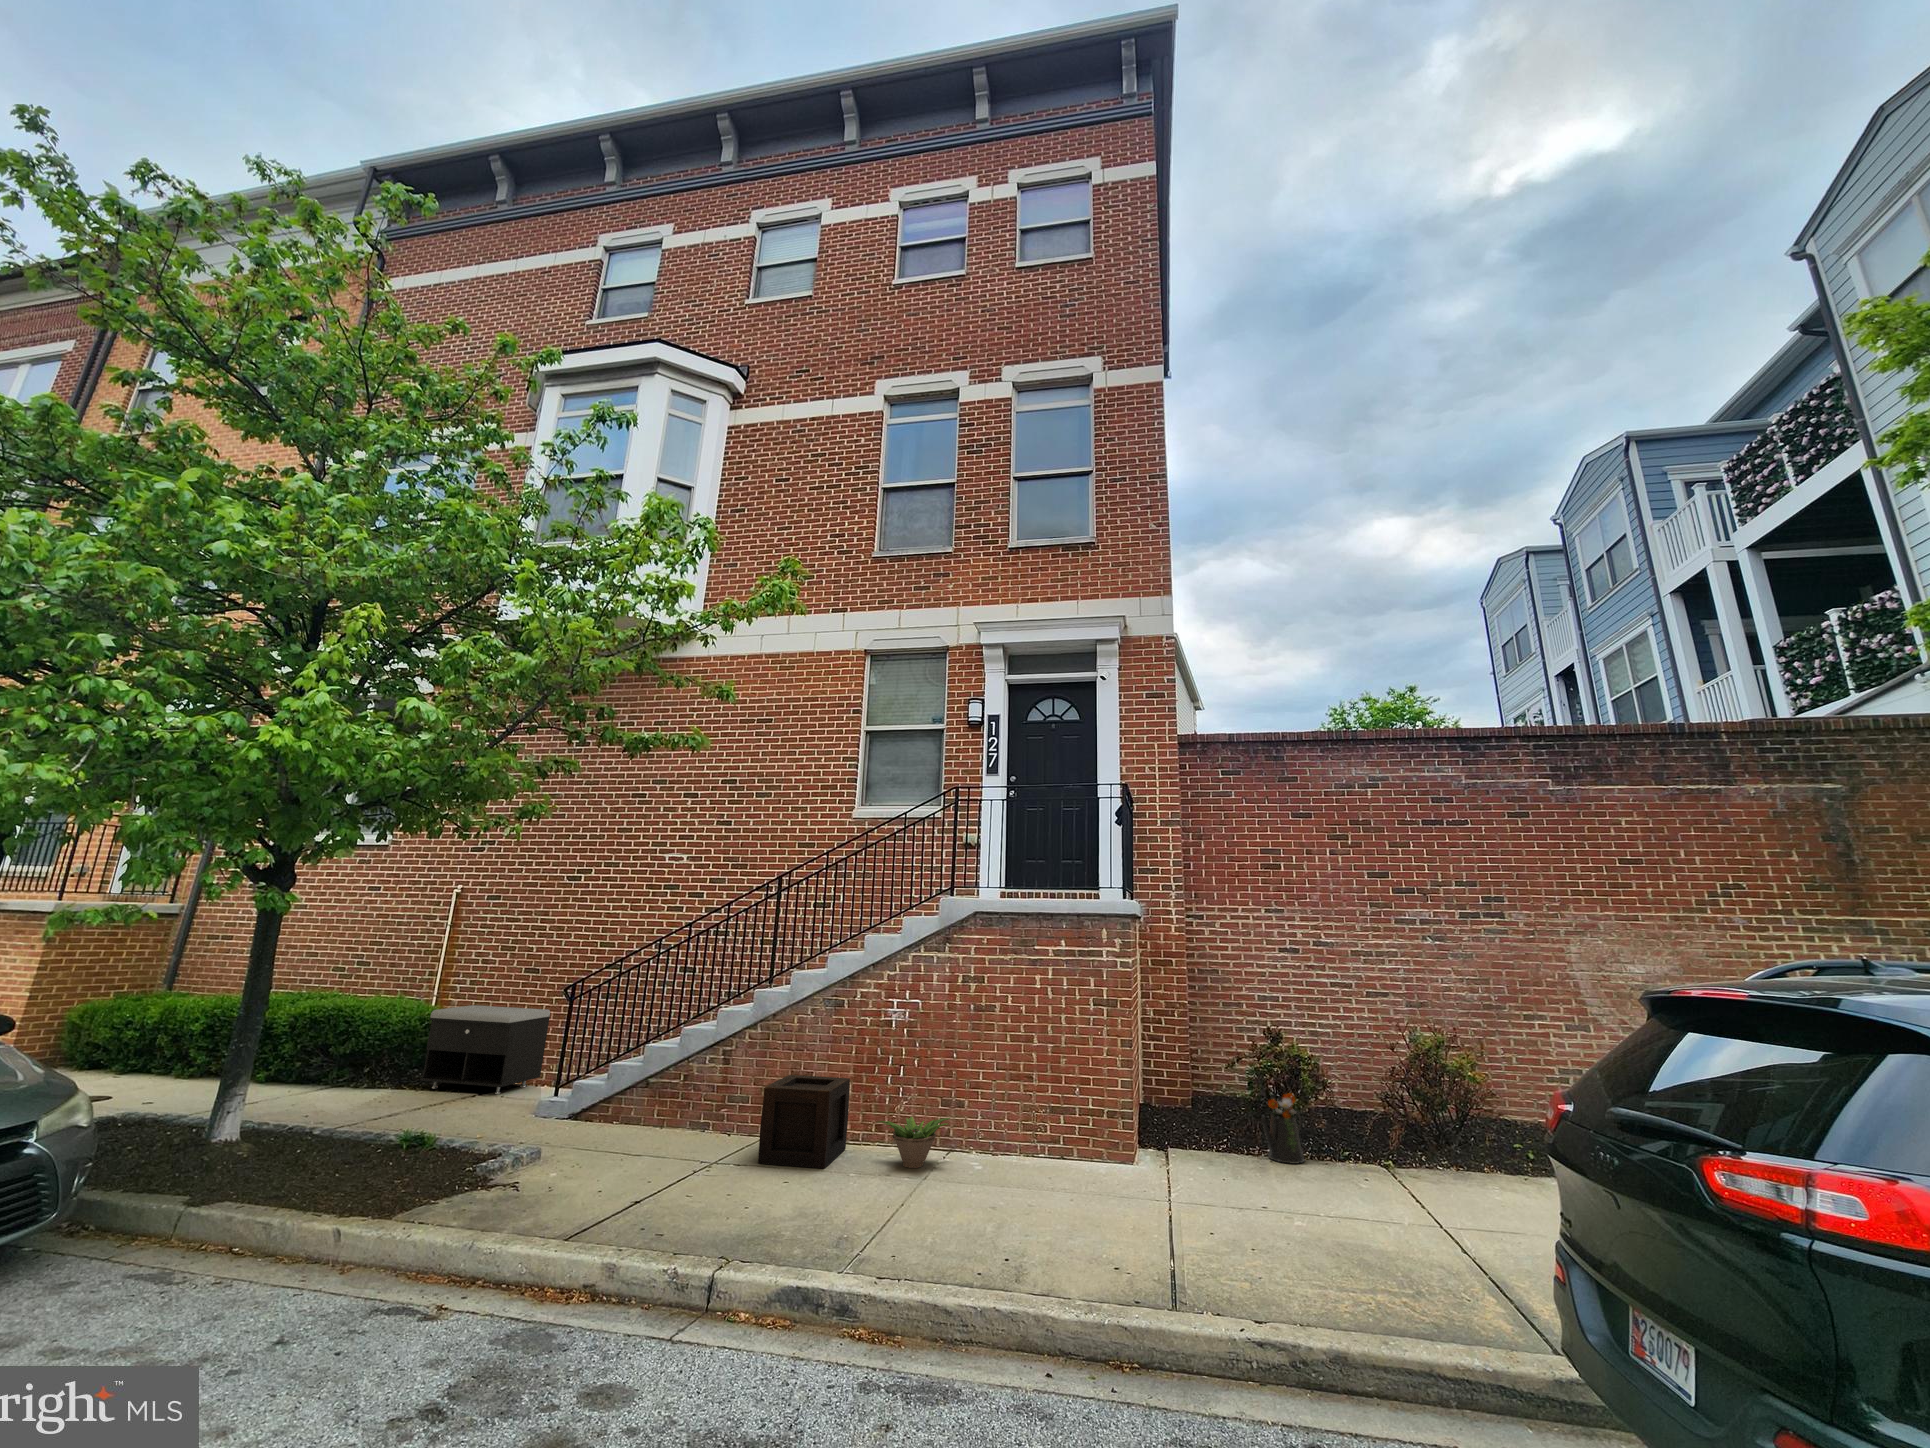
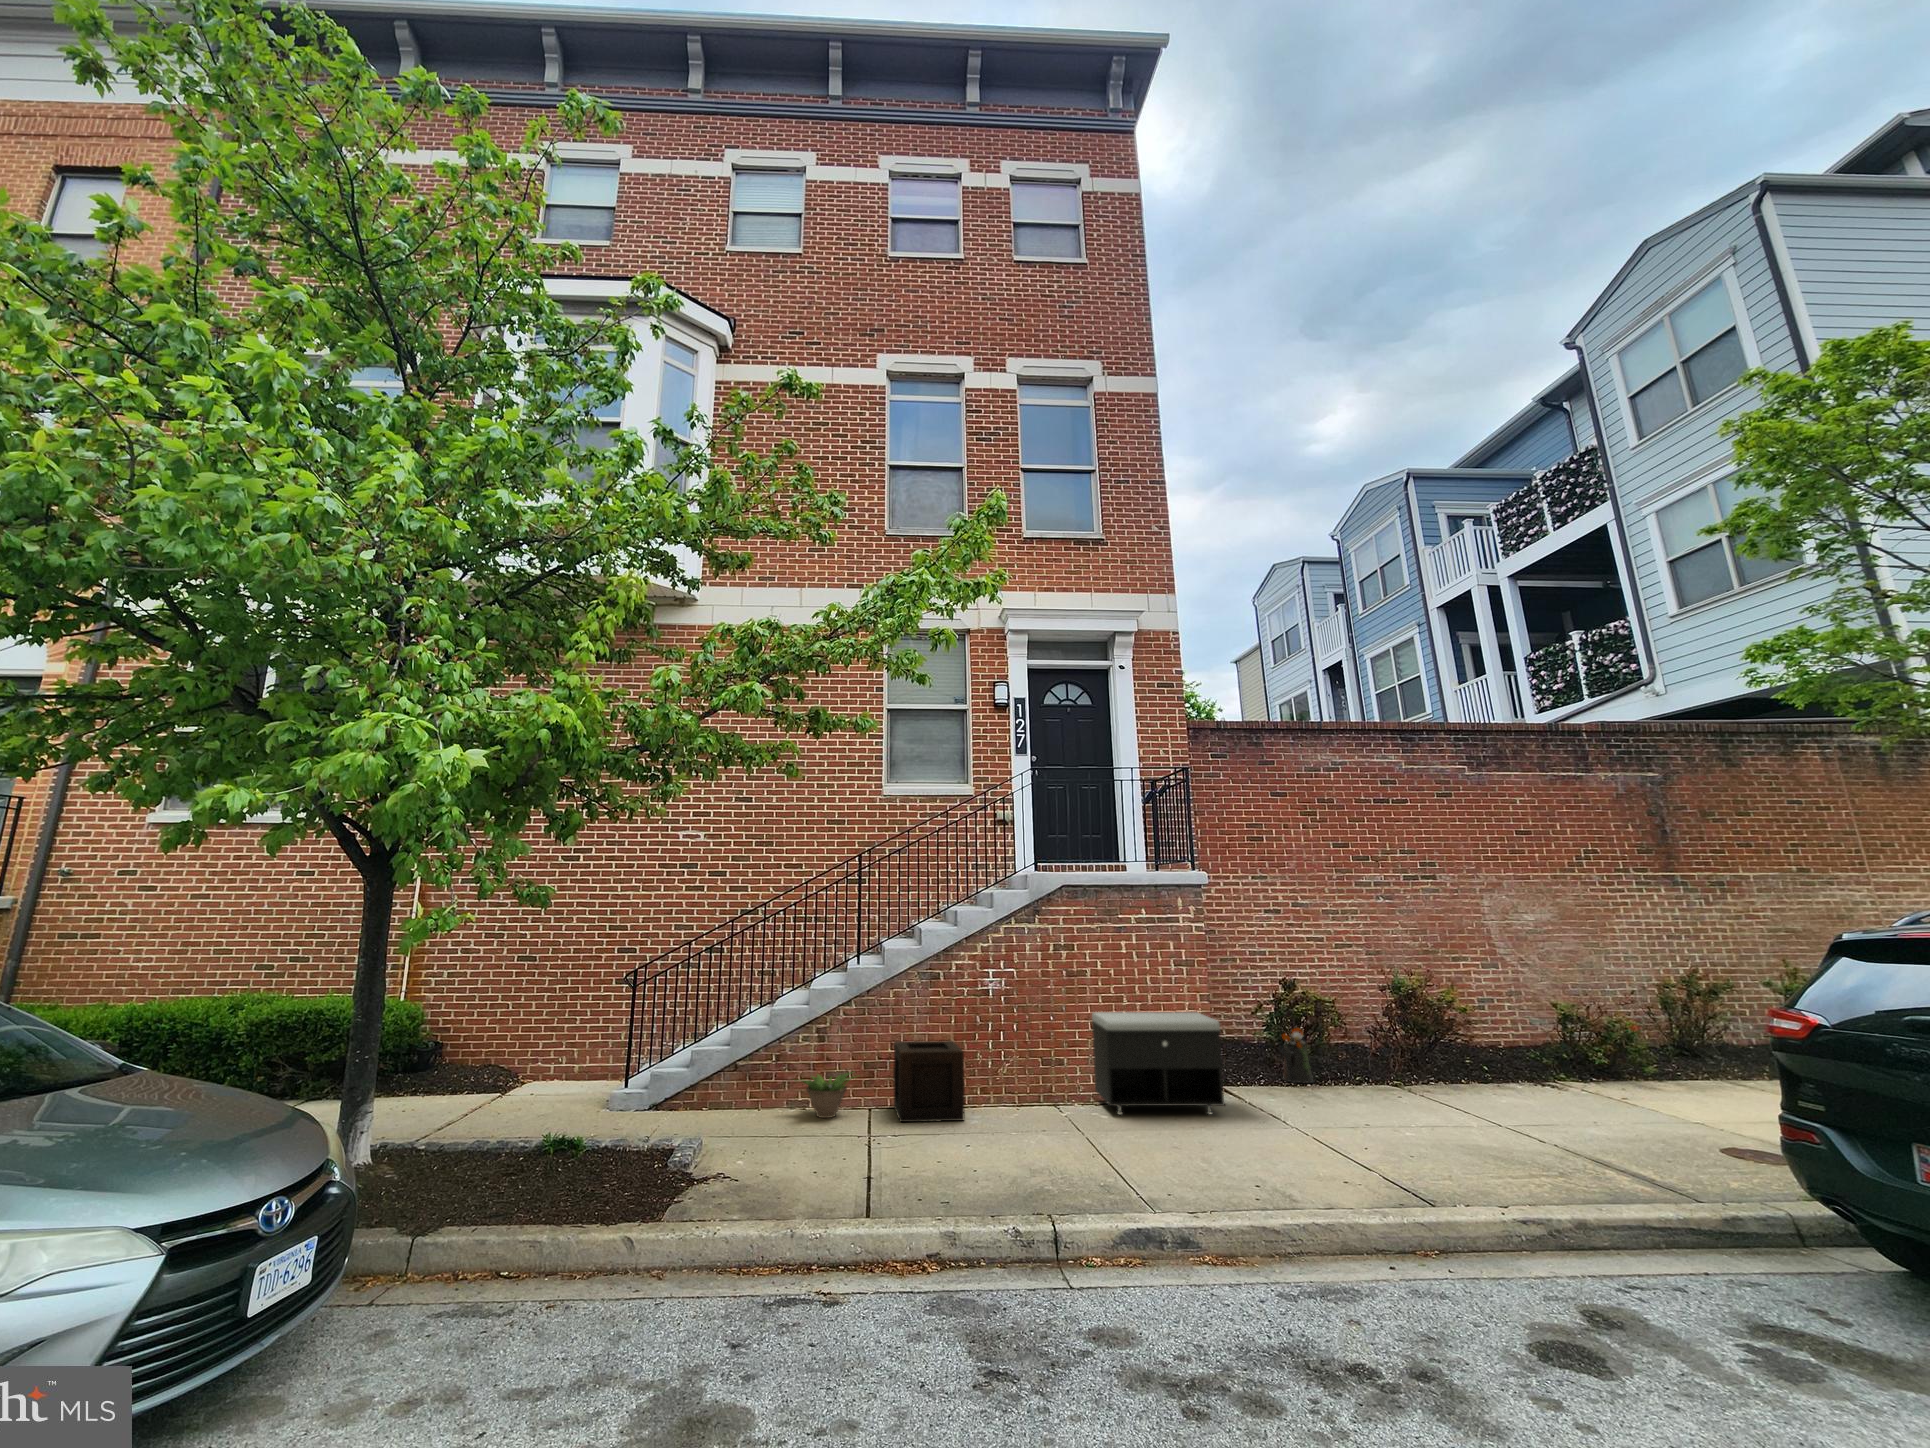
storage bench: present [420,1005,550,1094] -> present [1092,1012,1225,1114]
decorative plant: present [877,1117,950,1168] -> present [800,1072,852,1118]

